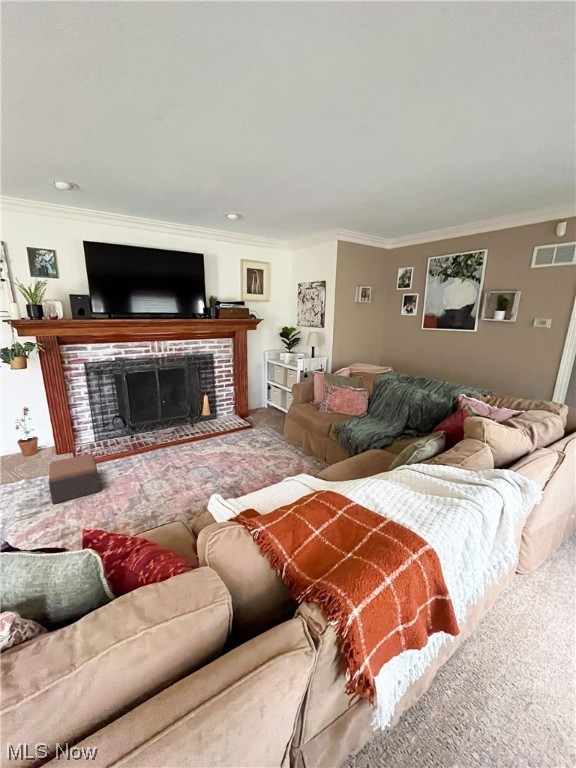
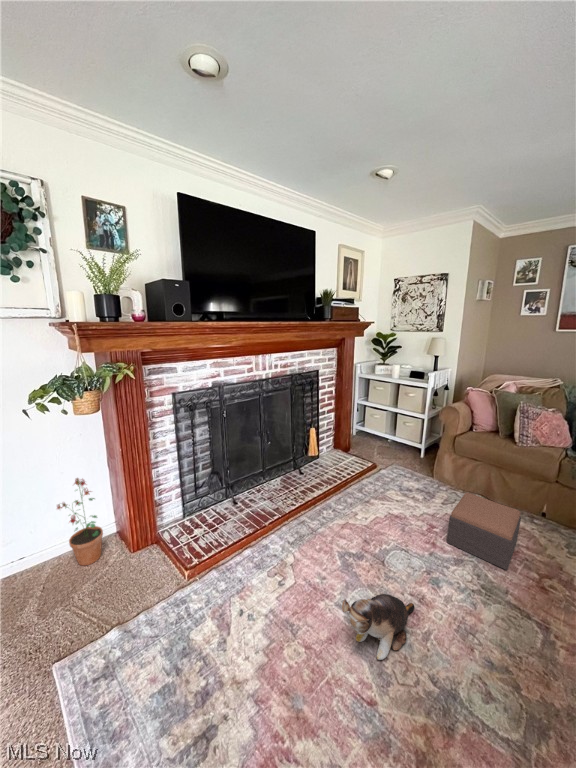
footstool: present [49,454,100,504] -> present [447,493,521,570]
plush toy: none [105,468,172,502] -> present [342,594,415,660]

